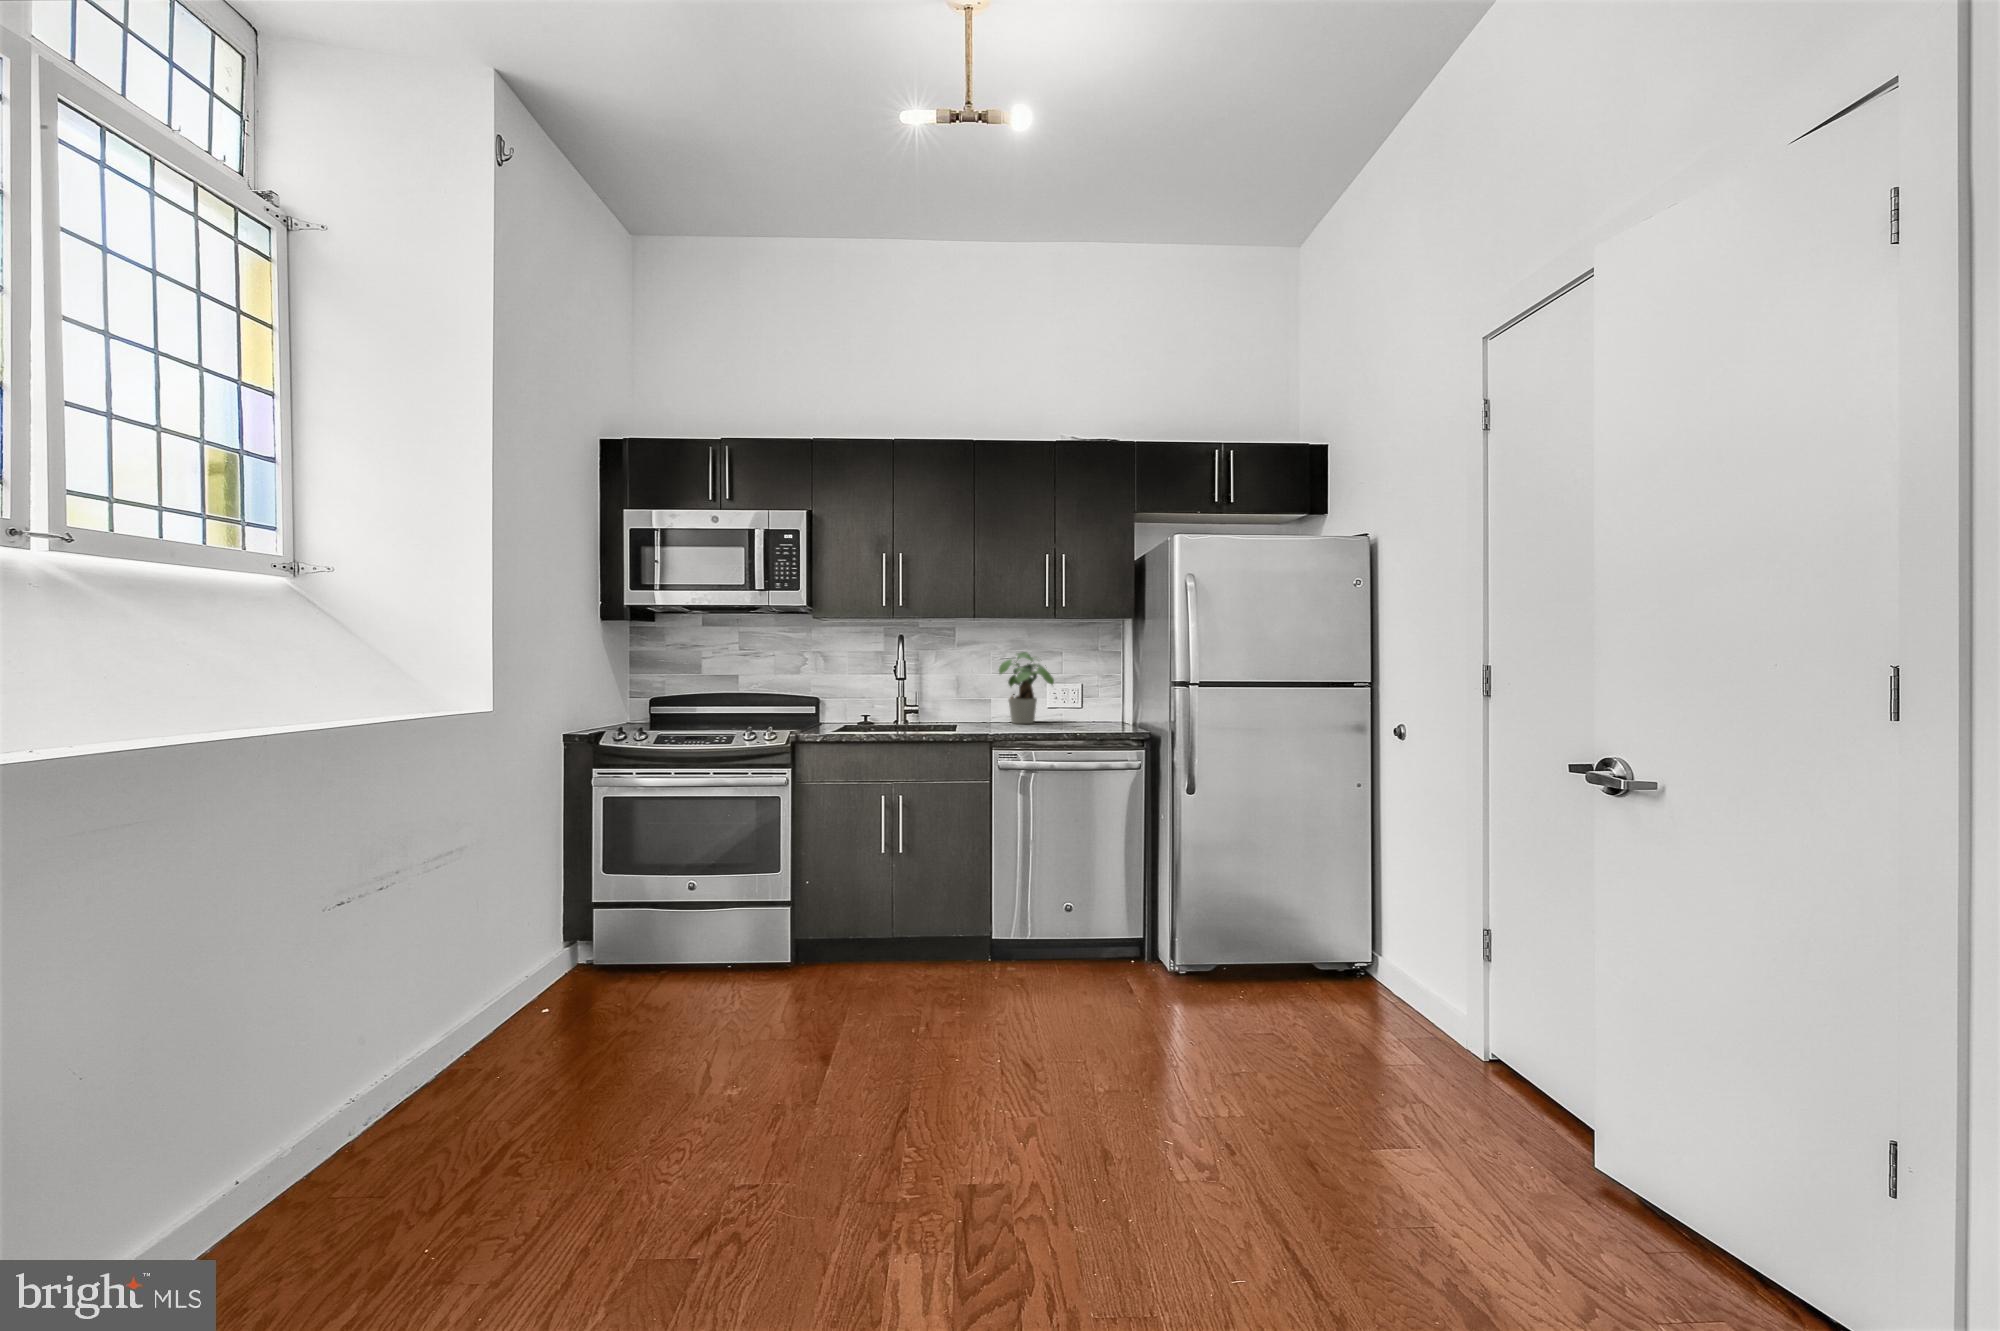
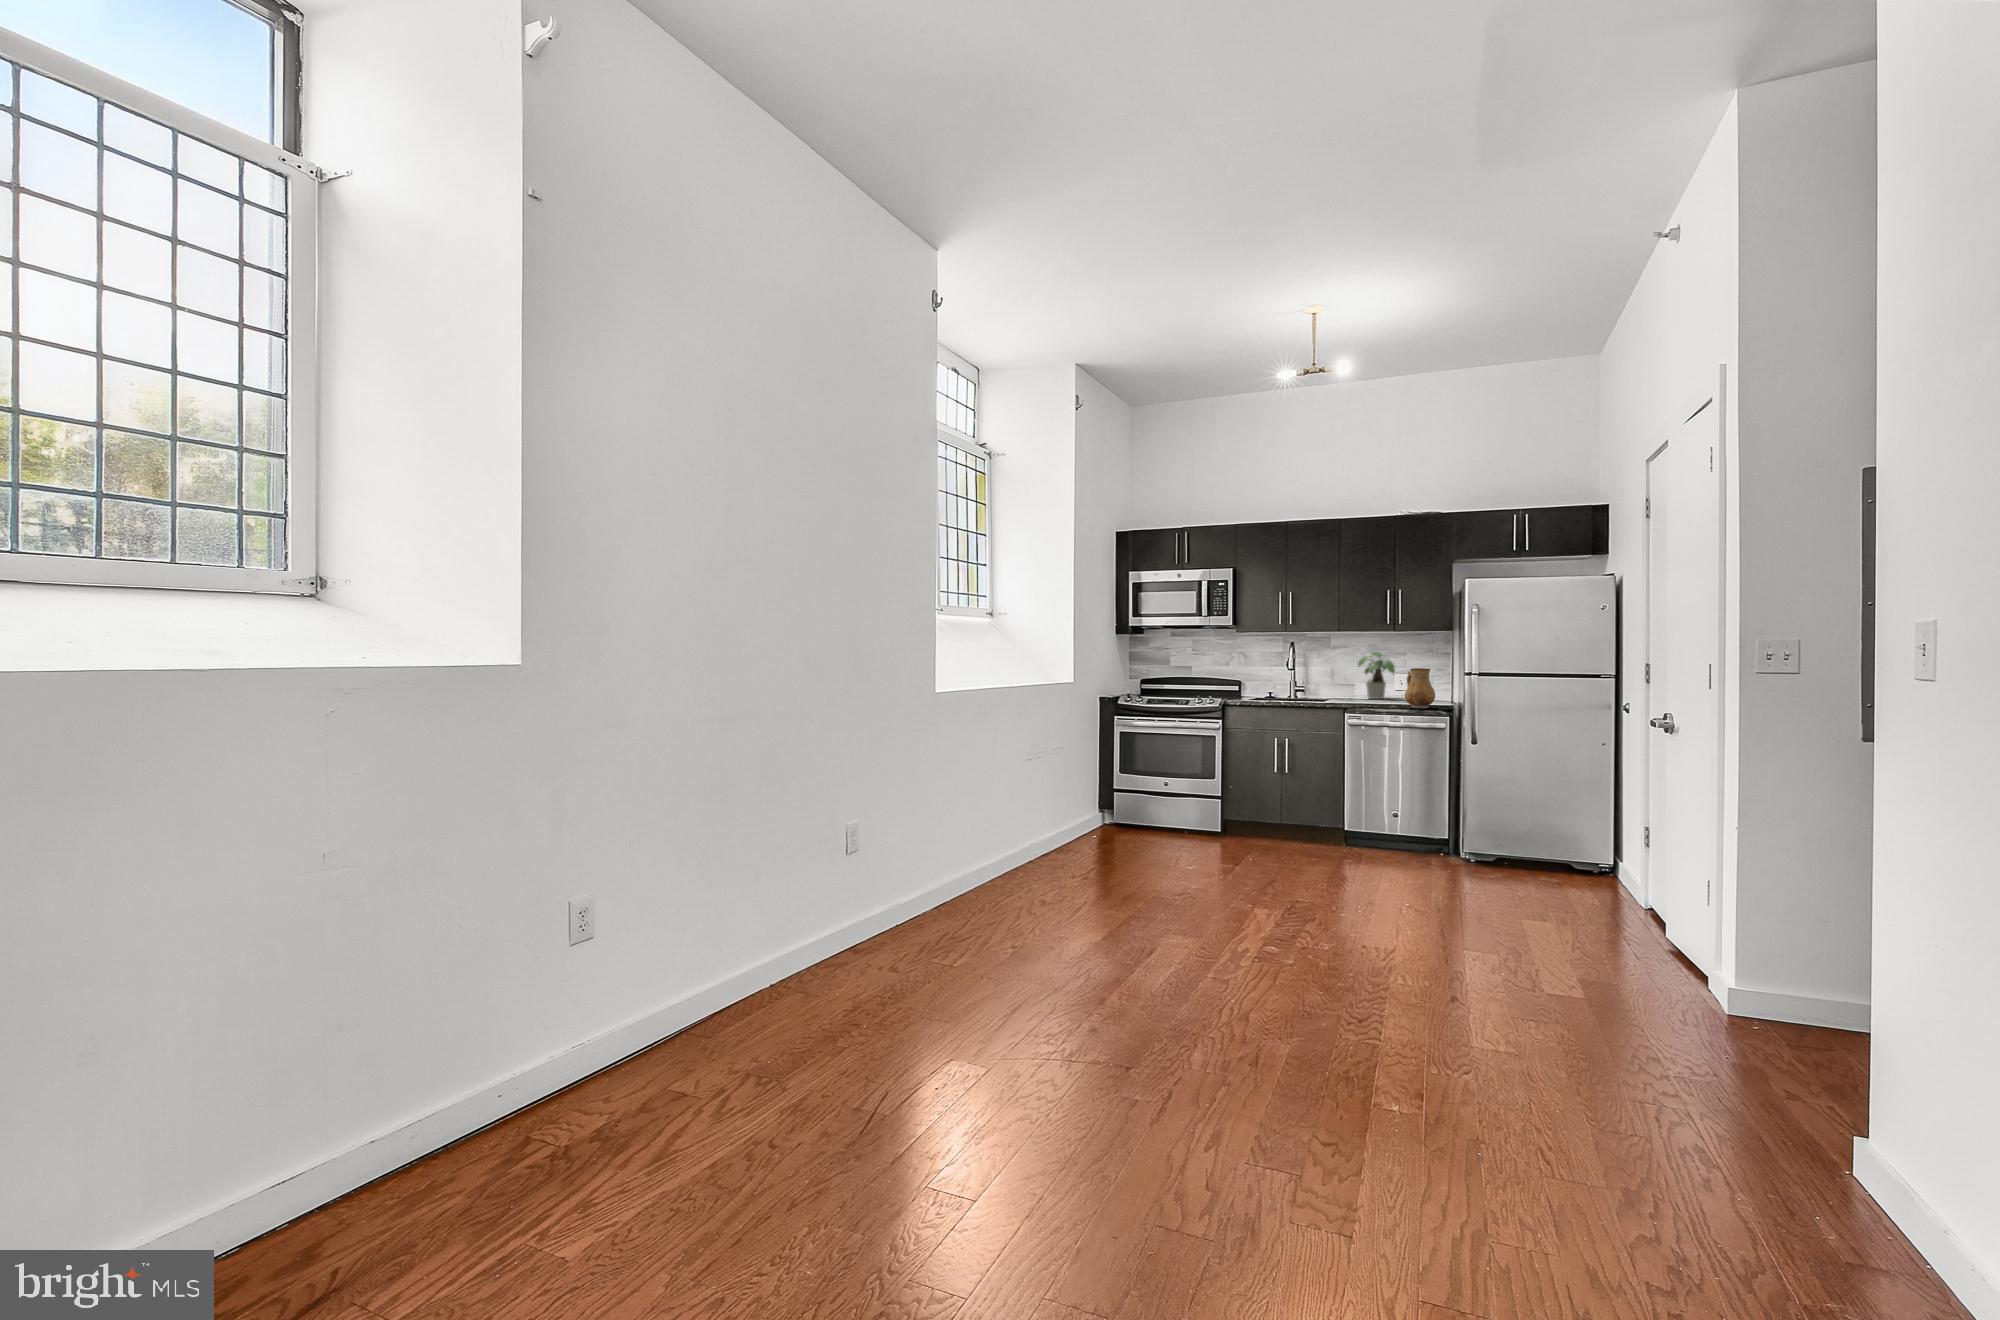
ceramic pitcher: none [1079,676,1123,739] -> present [1405,668,1435,708]

